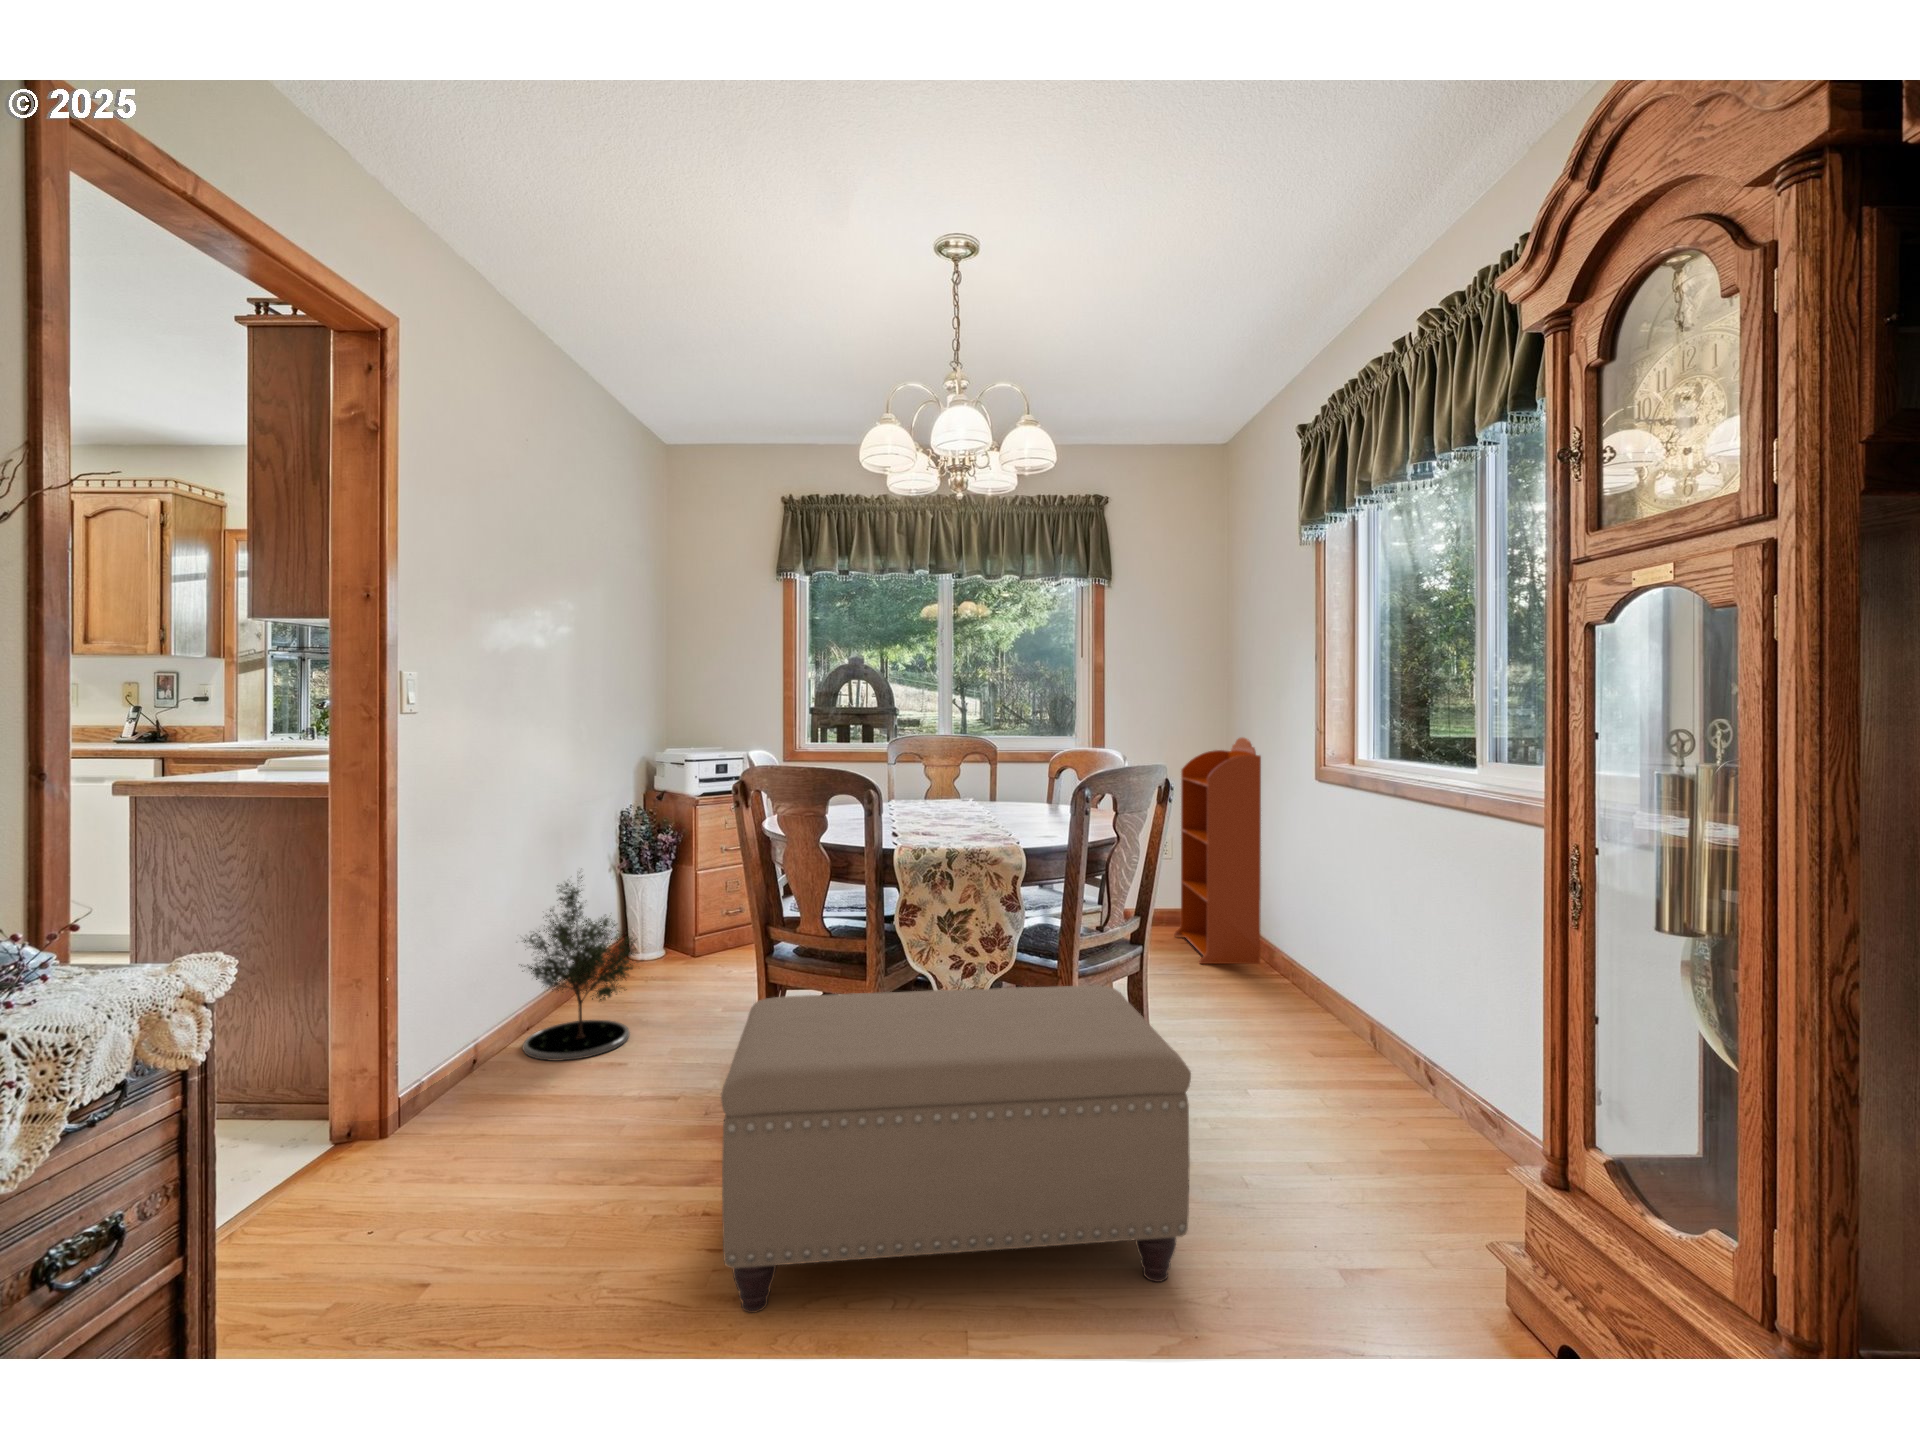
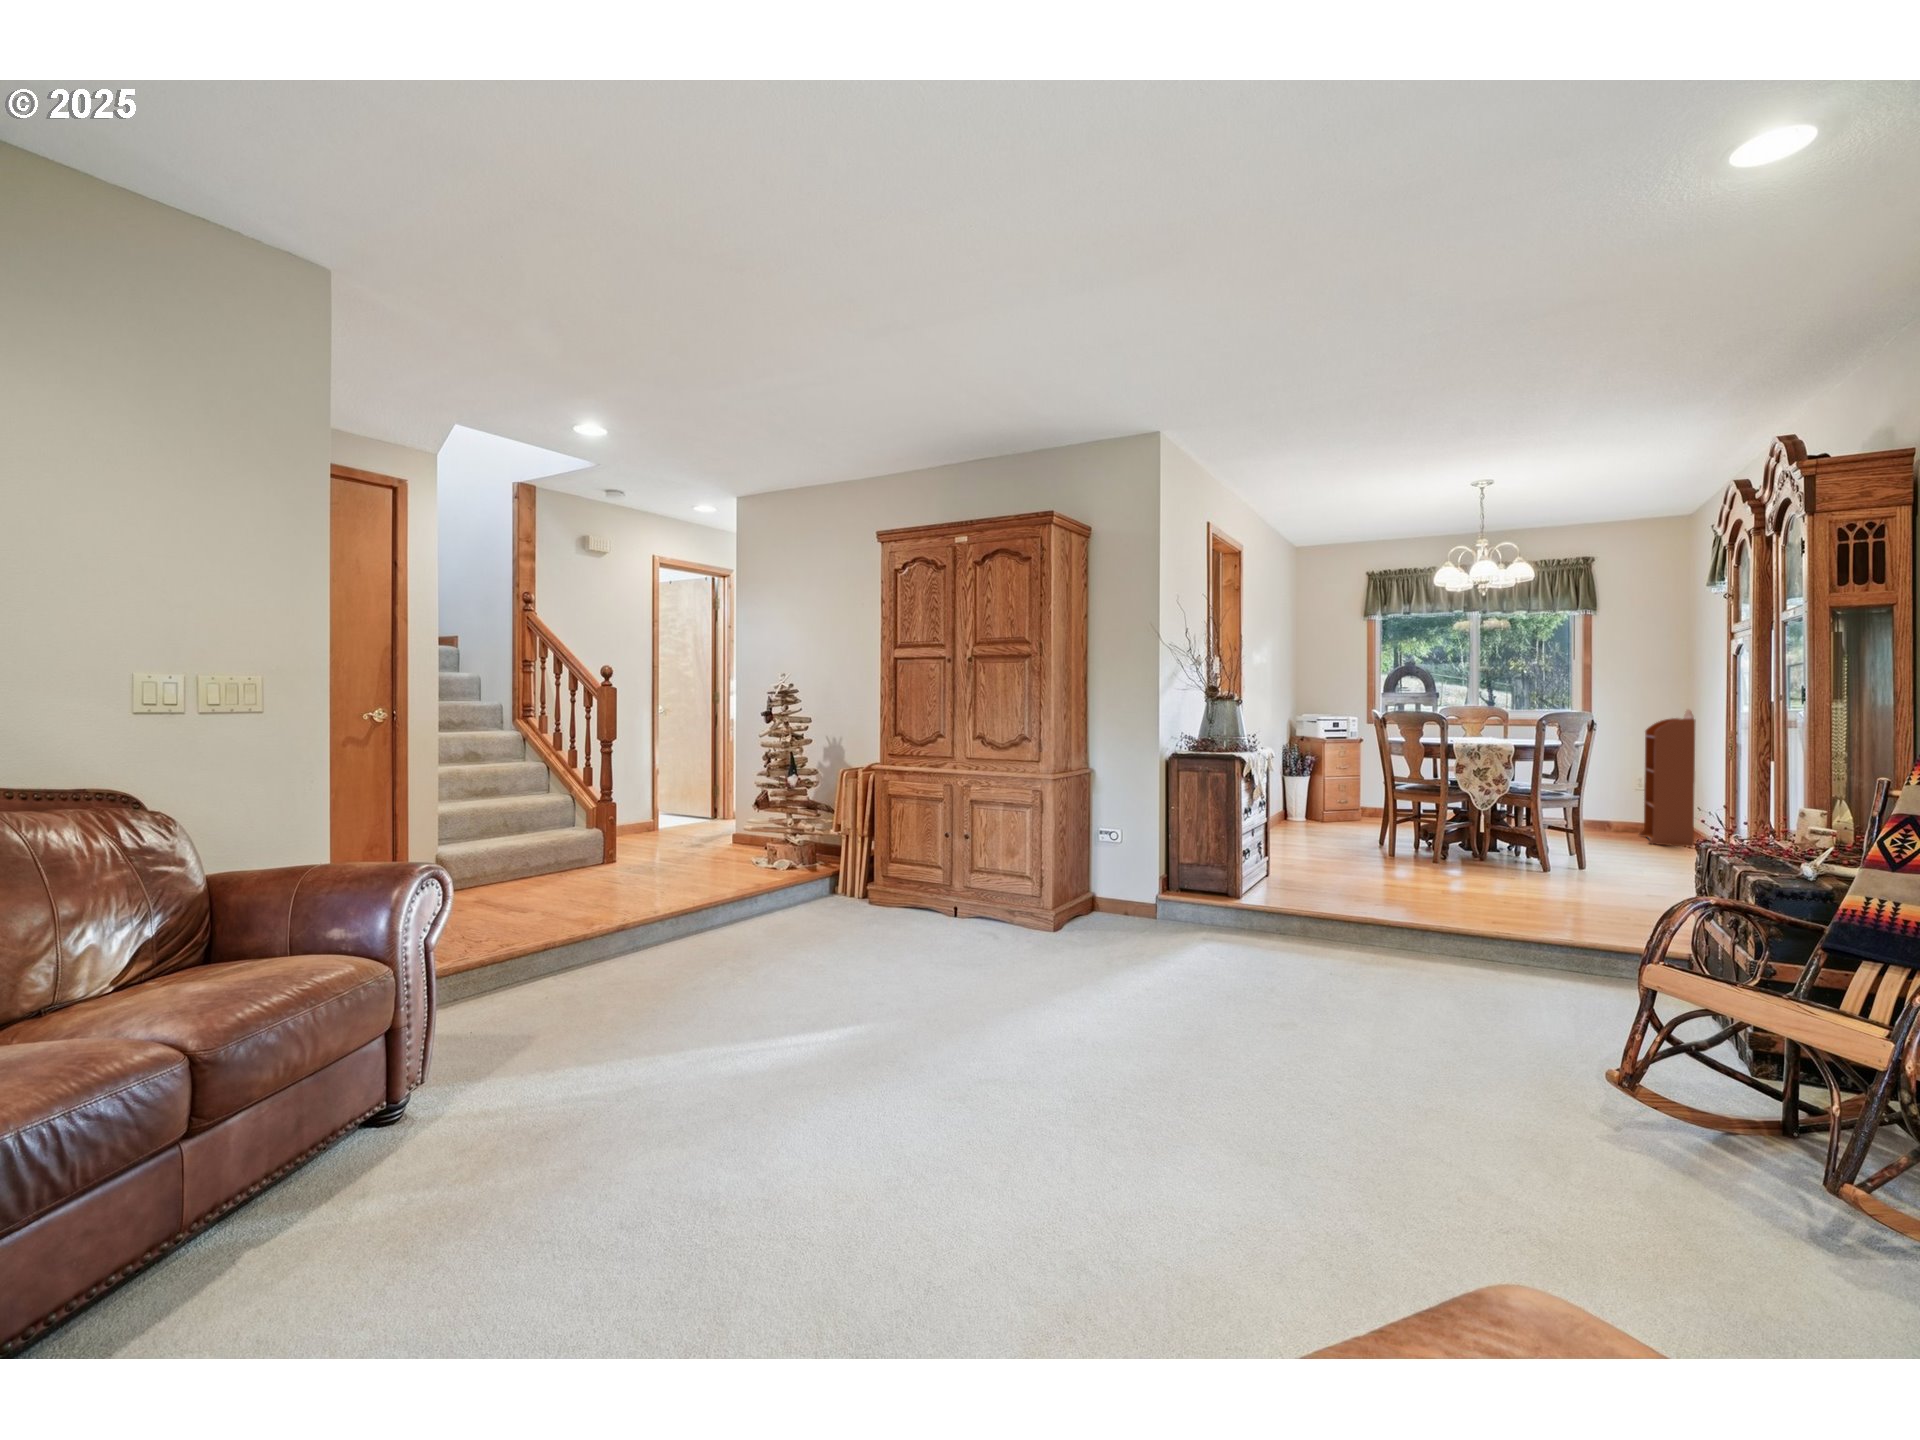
potted tree: present [519,877,637,1061] -> none [1266,759,1322,839]
ottoman: present [721,986,1191,1313] -> none [1396,793,1574,883]

